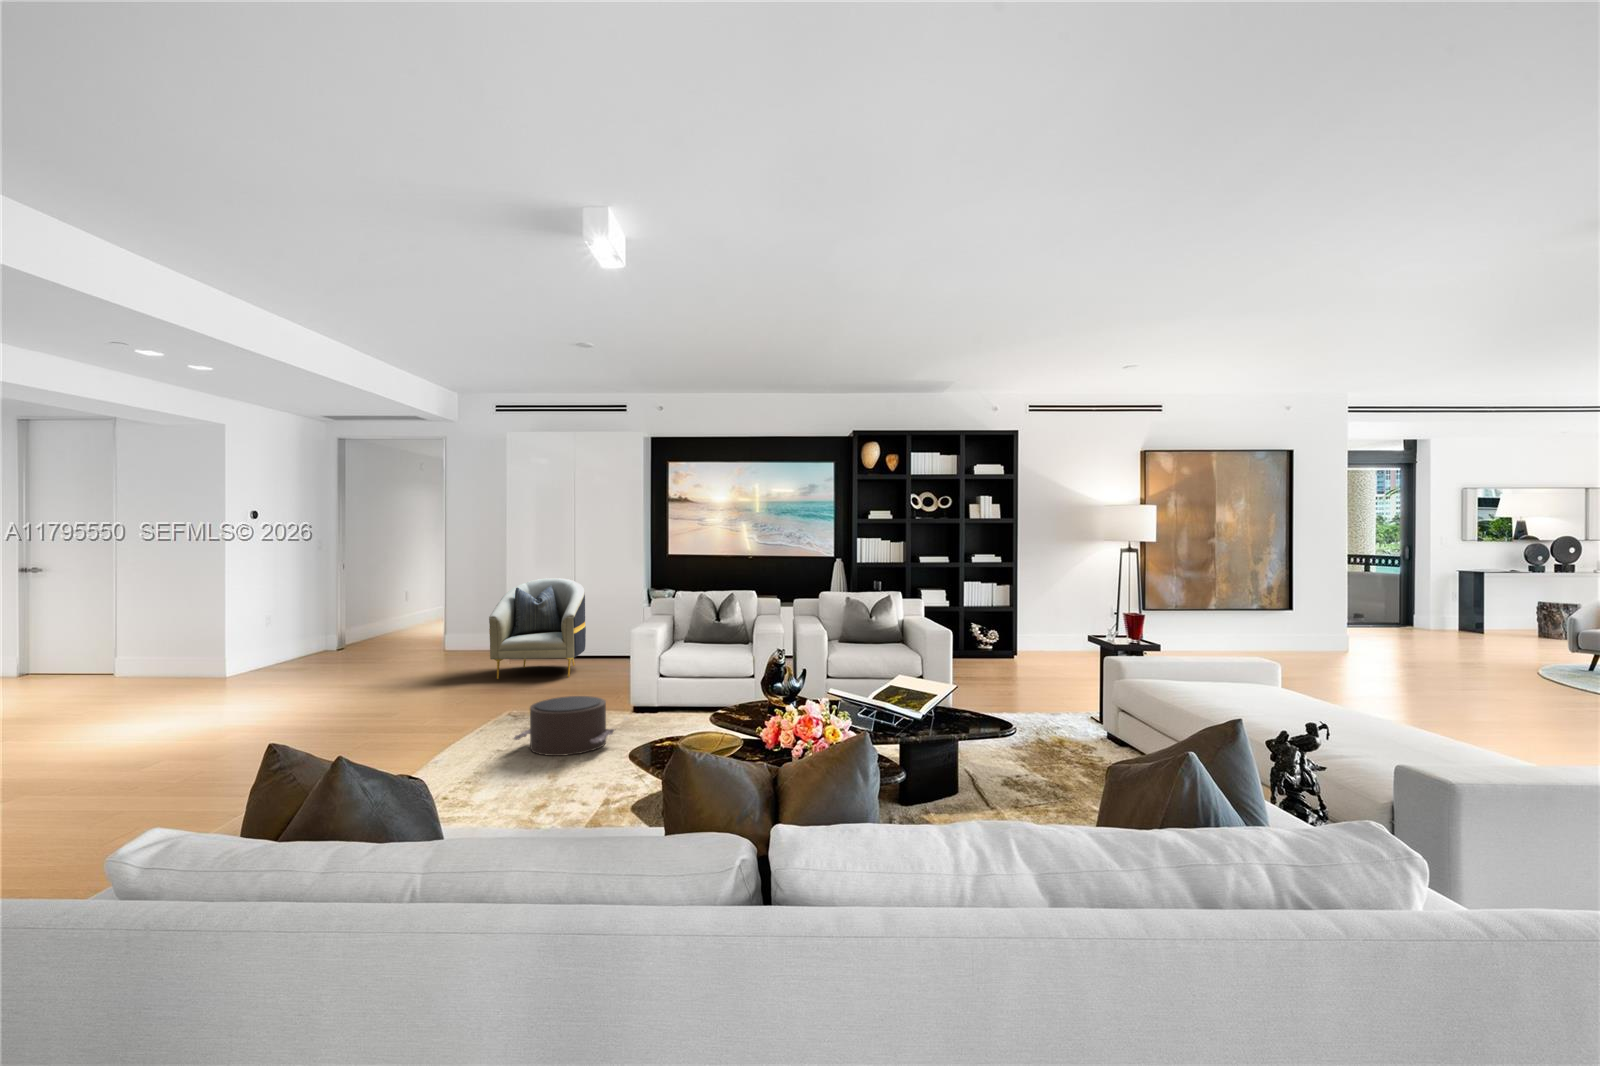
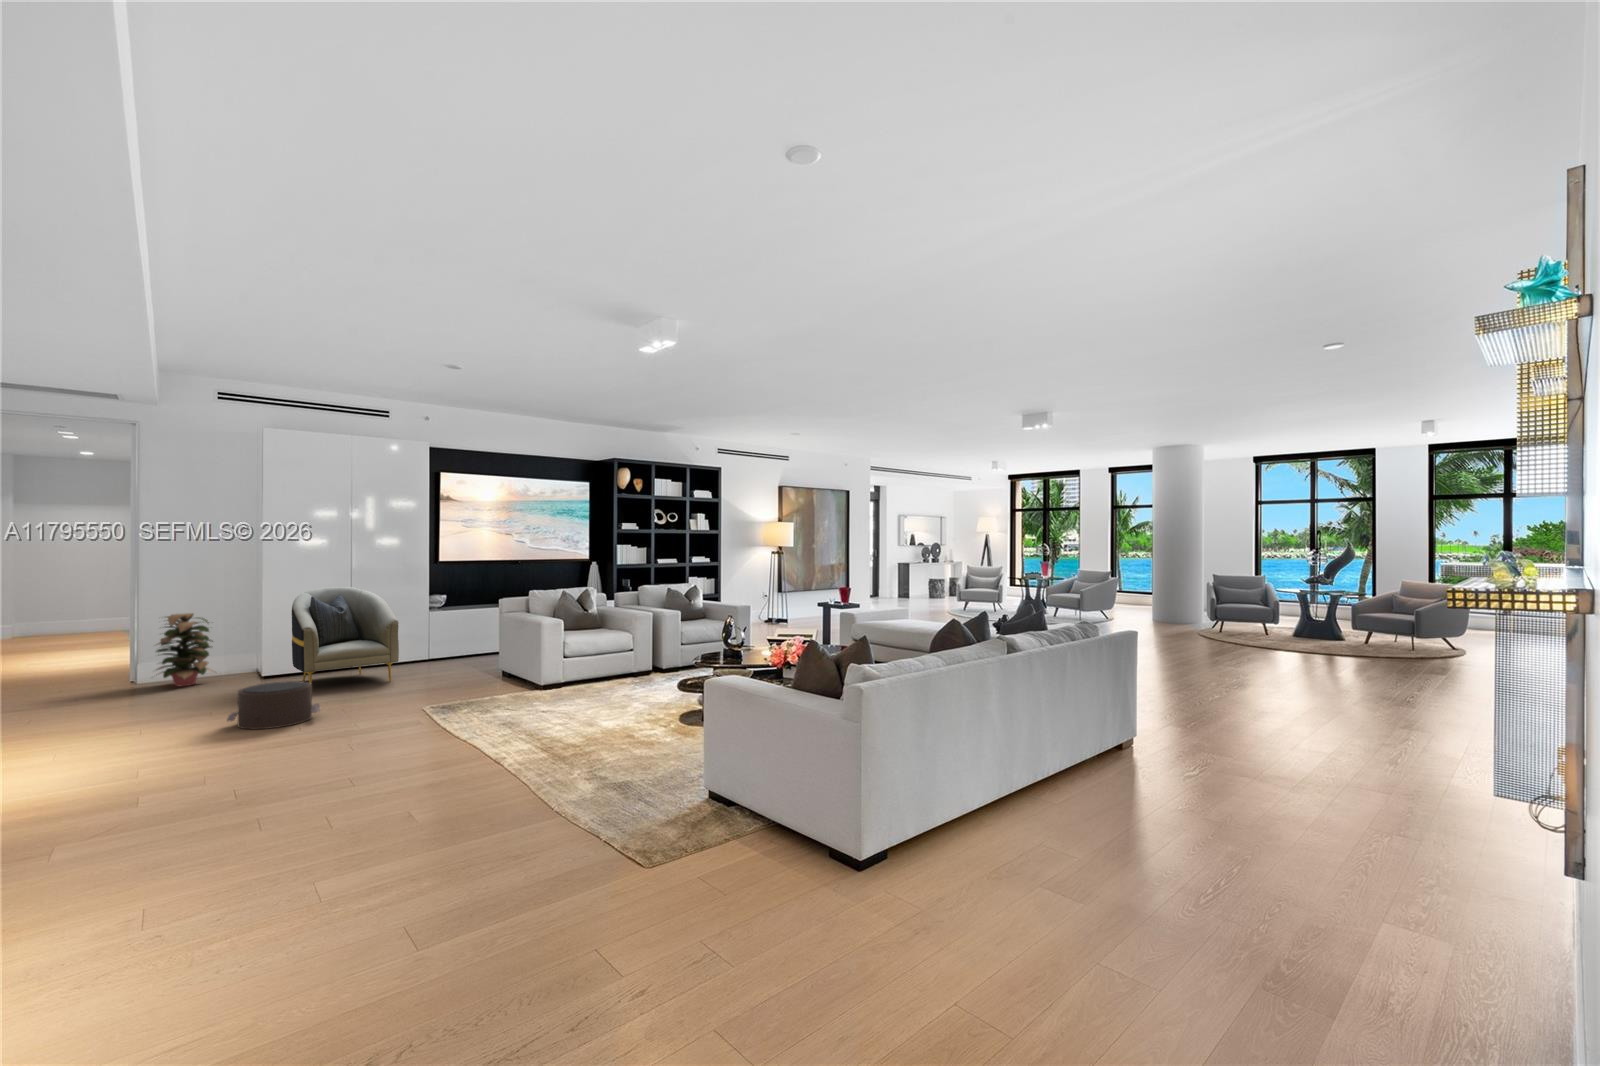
decorative plant: none [441,597,490,660] -> present [156,613,214,686]
pouf: present [514,696,614,756] -> present [227,681,320,729]

